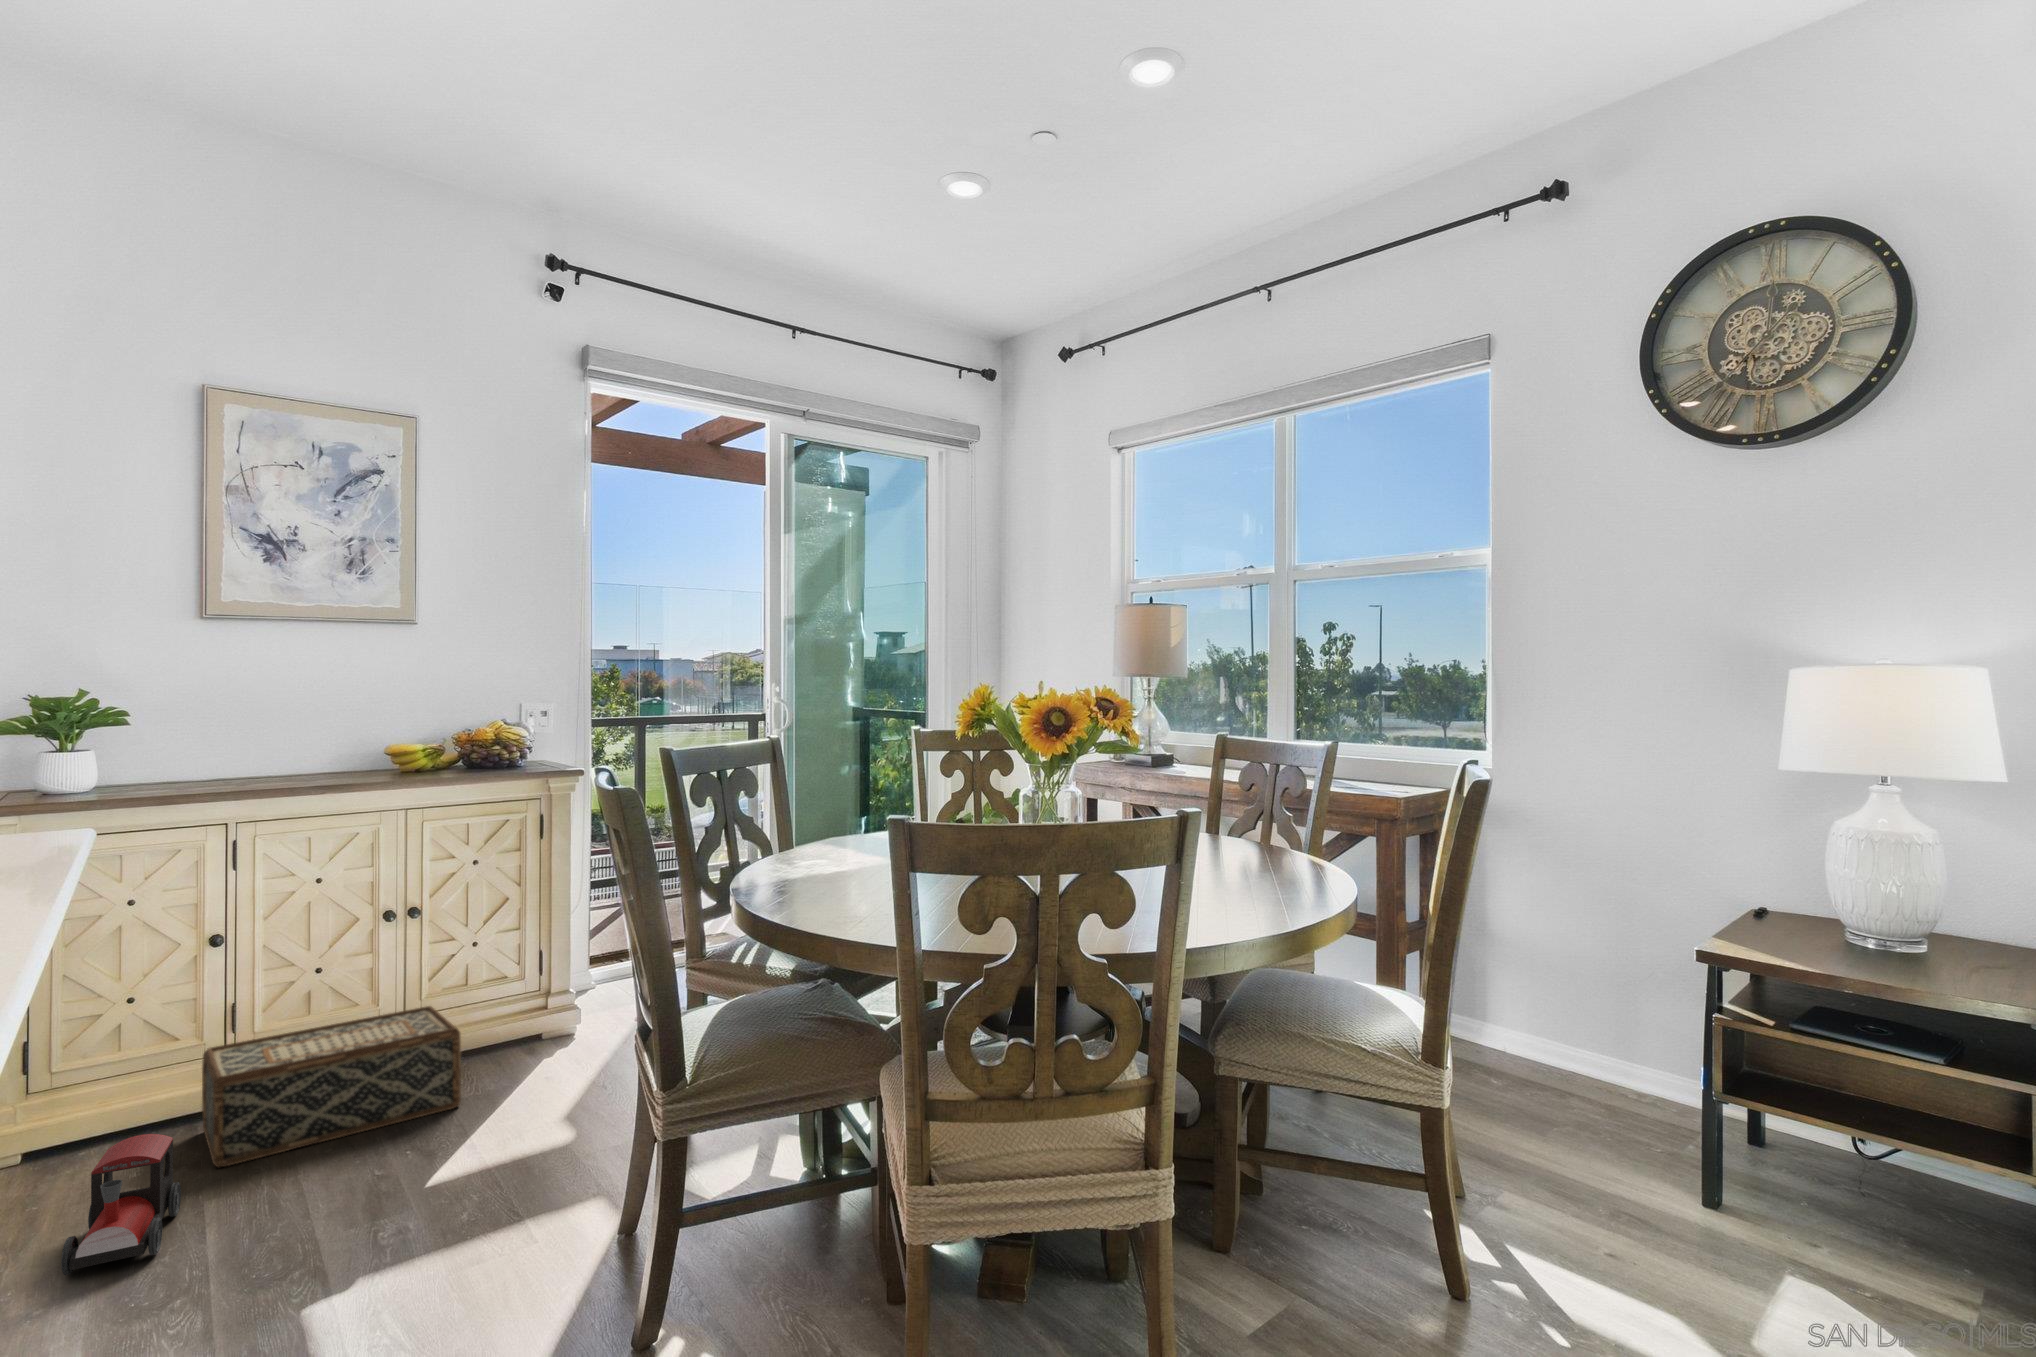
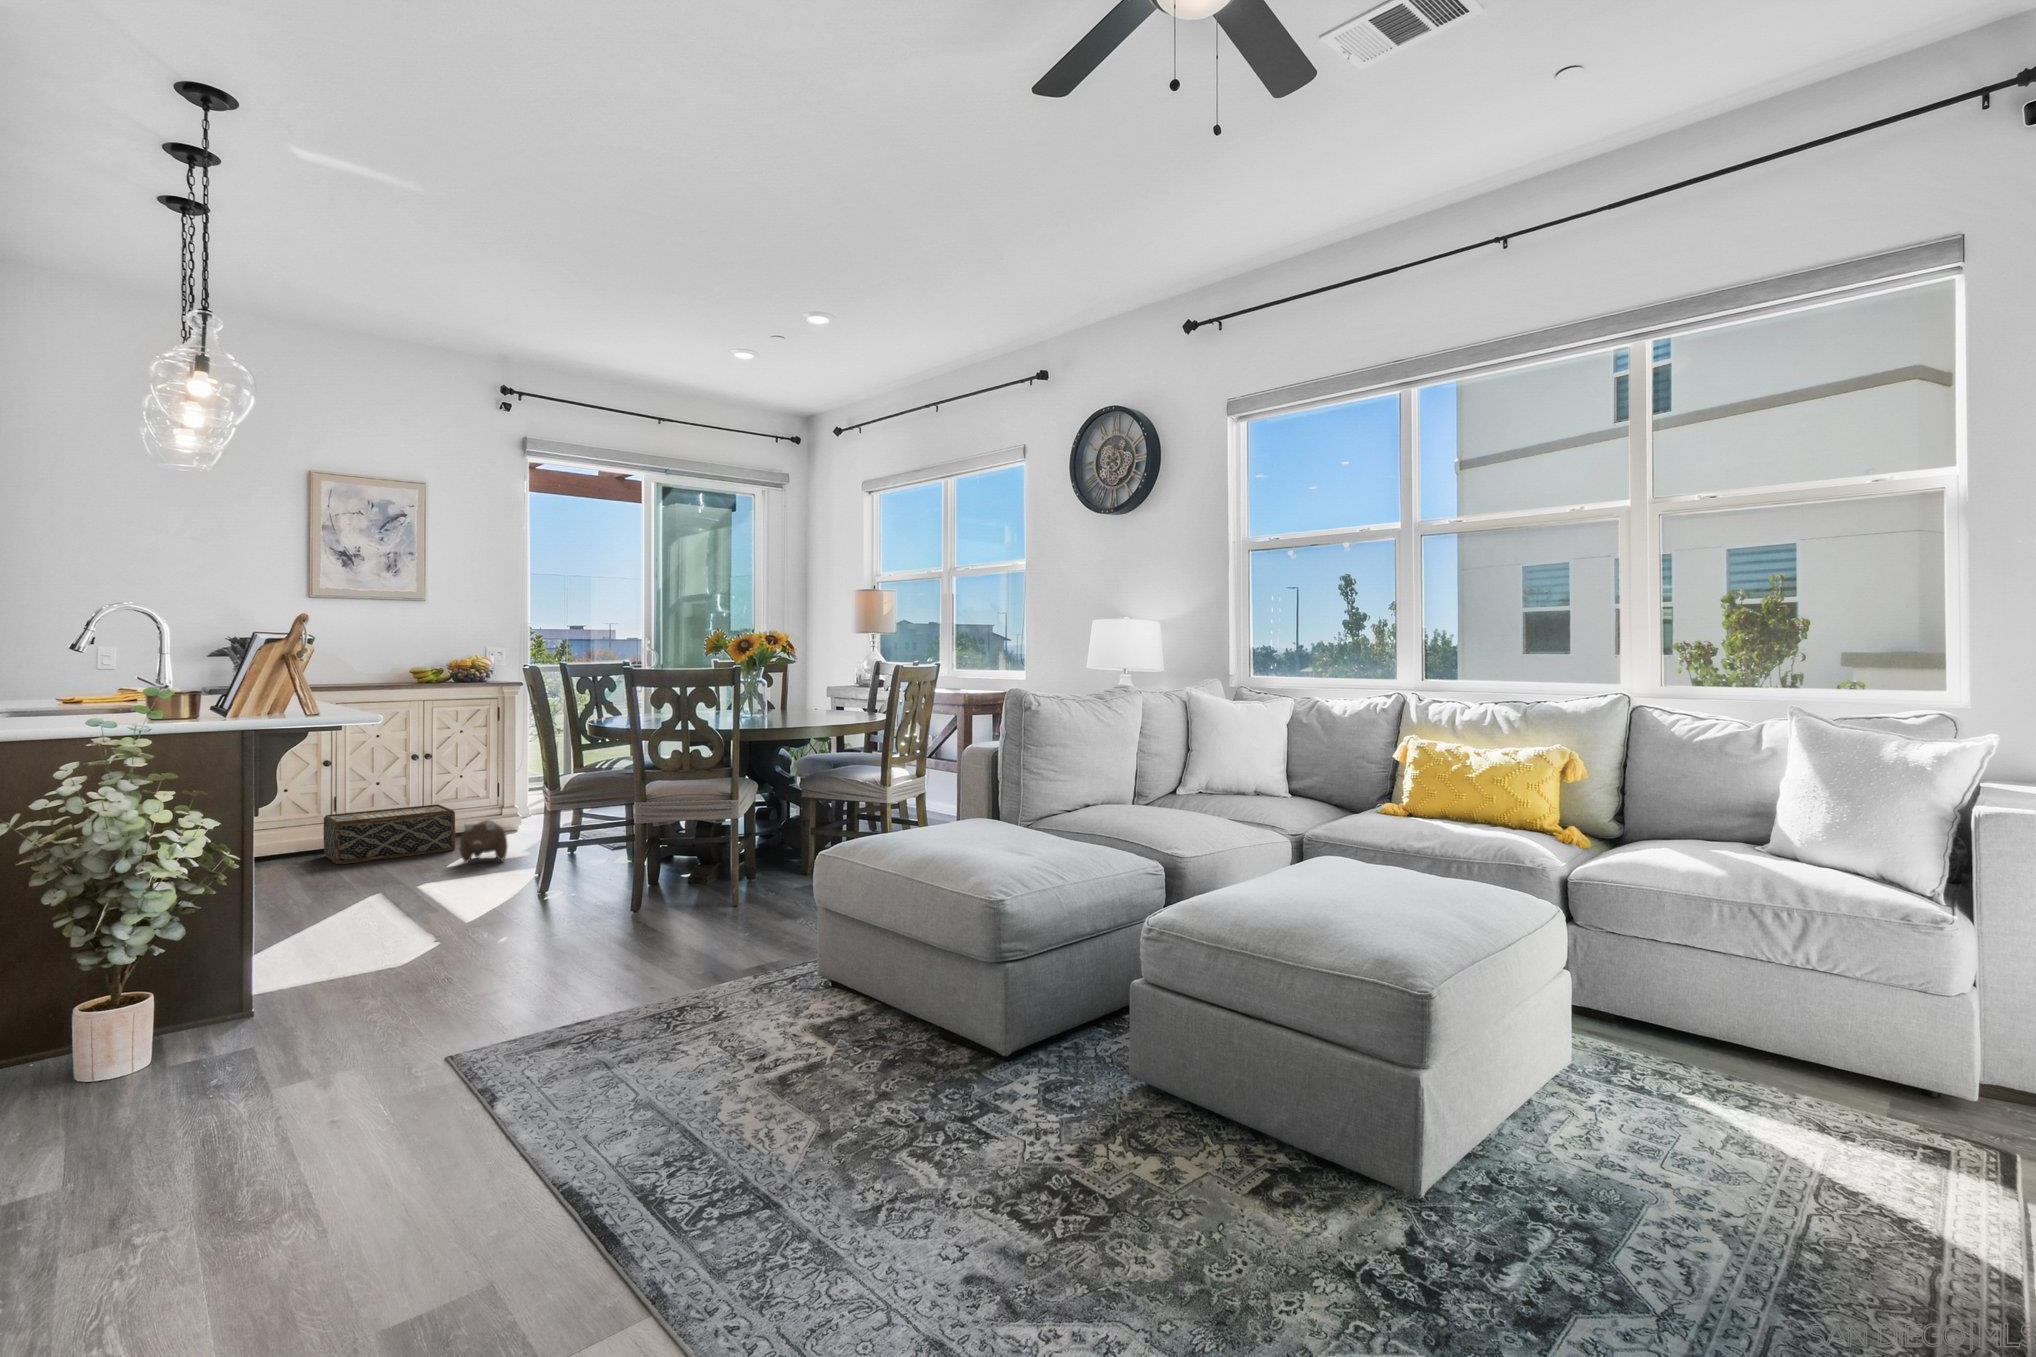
plush toy: none [468,1063,565,1159] -> present [460,820,507,862]
toy train: present [61,1134,181,1275] -> none [283,839,326,887]

